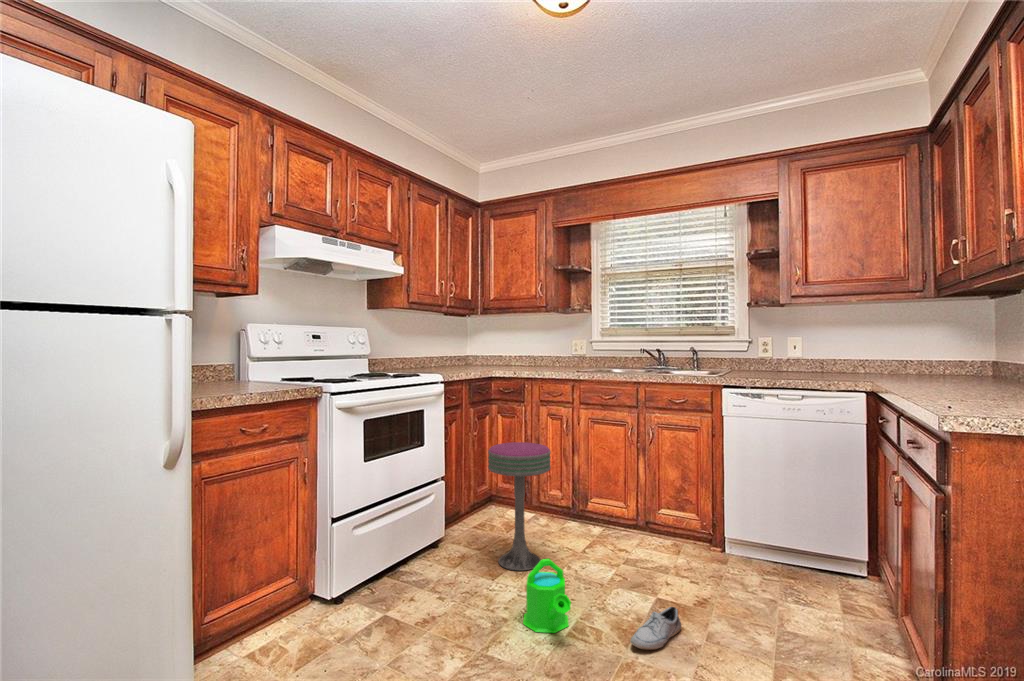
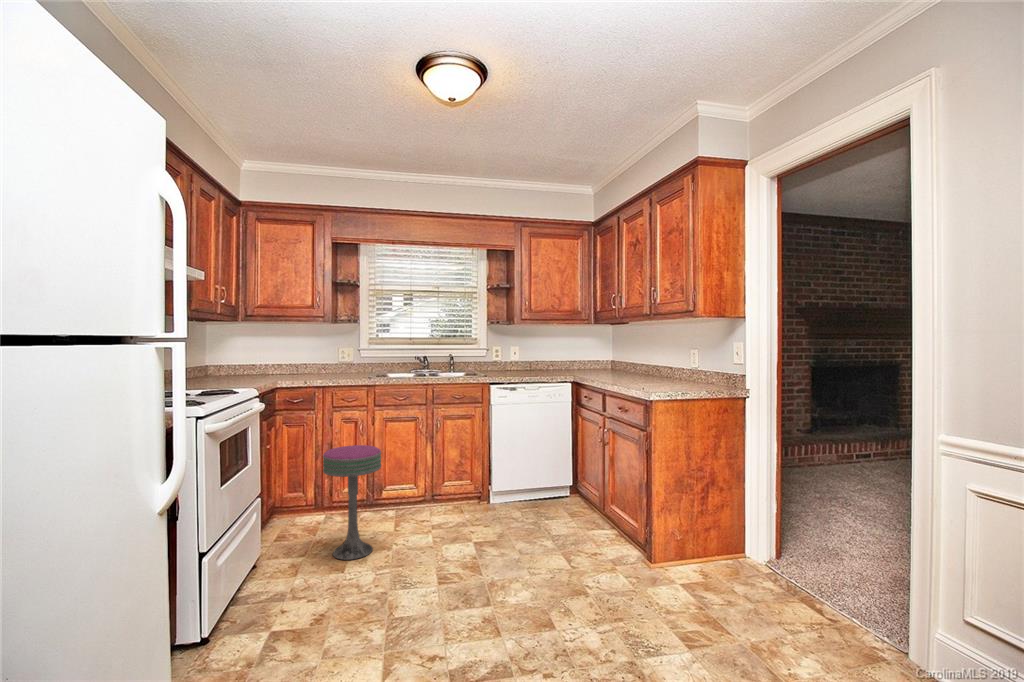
watering can: present [523,559,571,633] -> none [393,533,448,592]
shoe: present [630,607,681,650] -> none [484,543,505,575]

